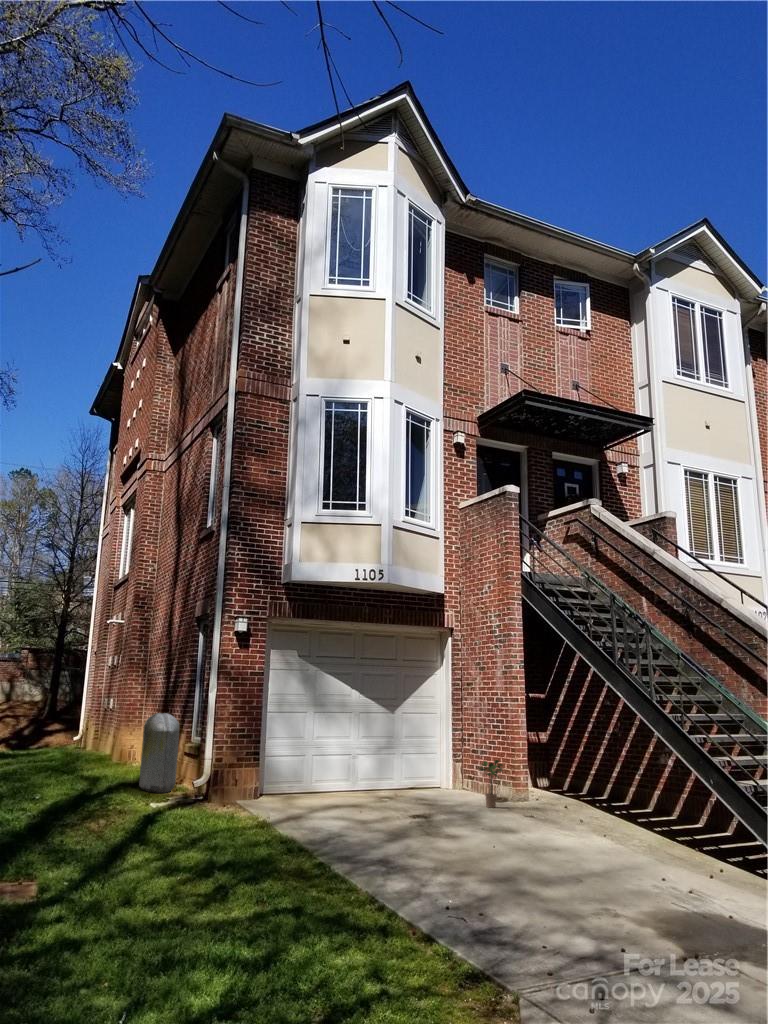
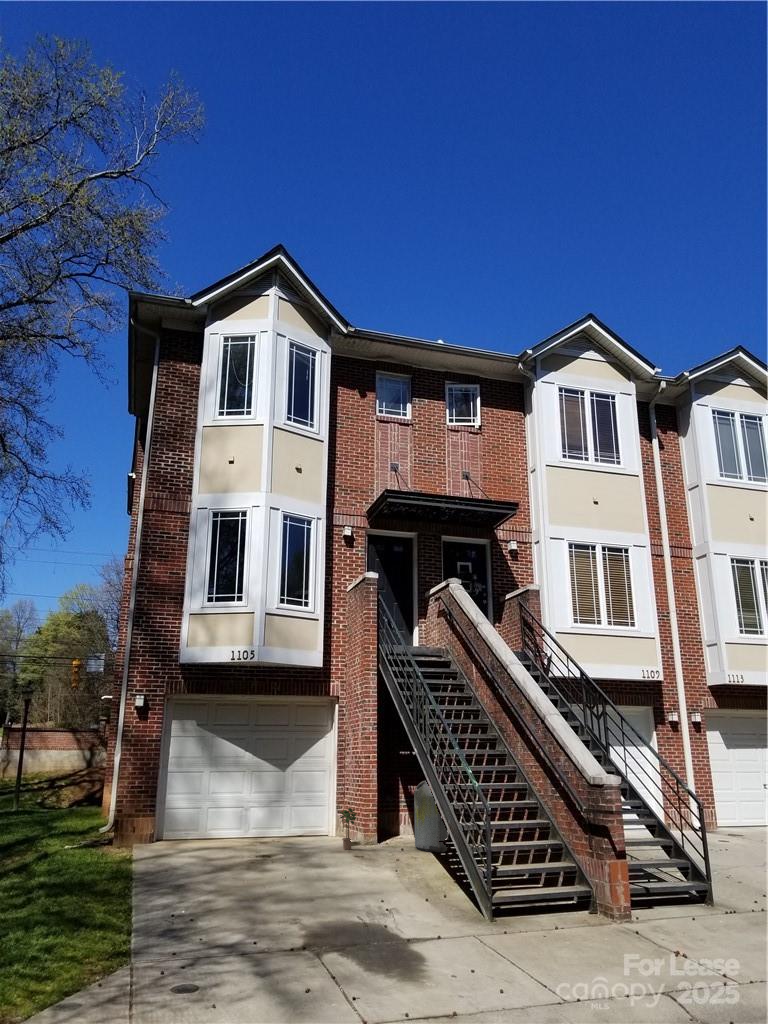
trash can: present [139,713,179,793] -> present [414,781,448,852]

